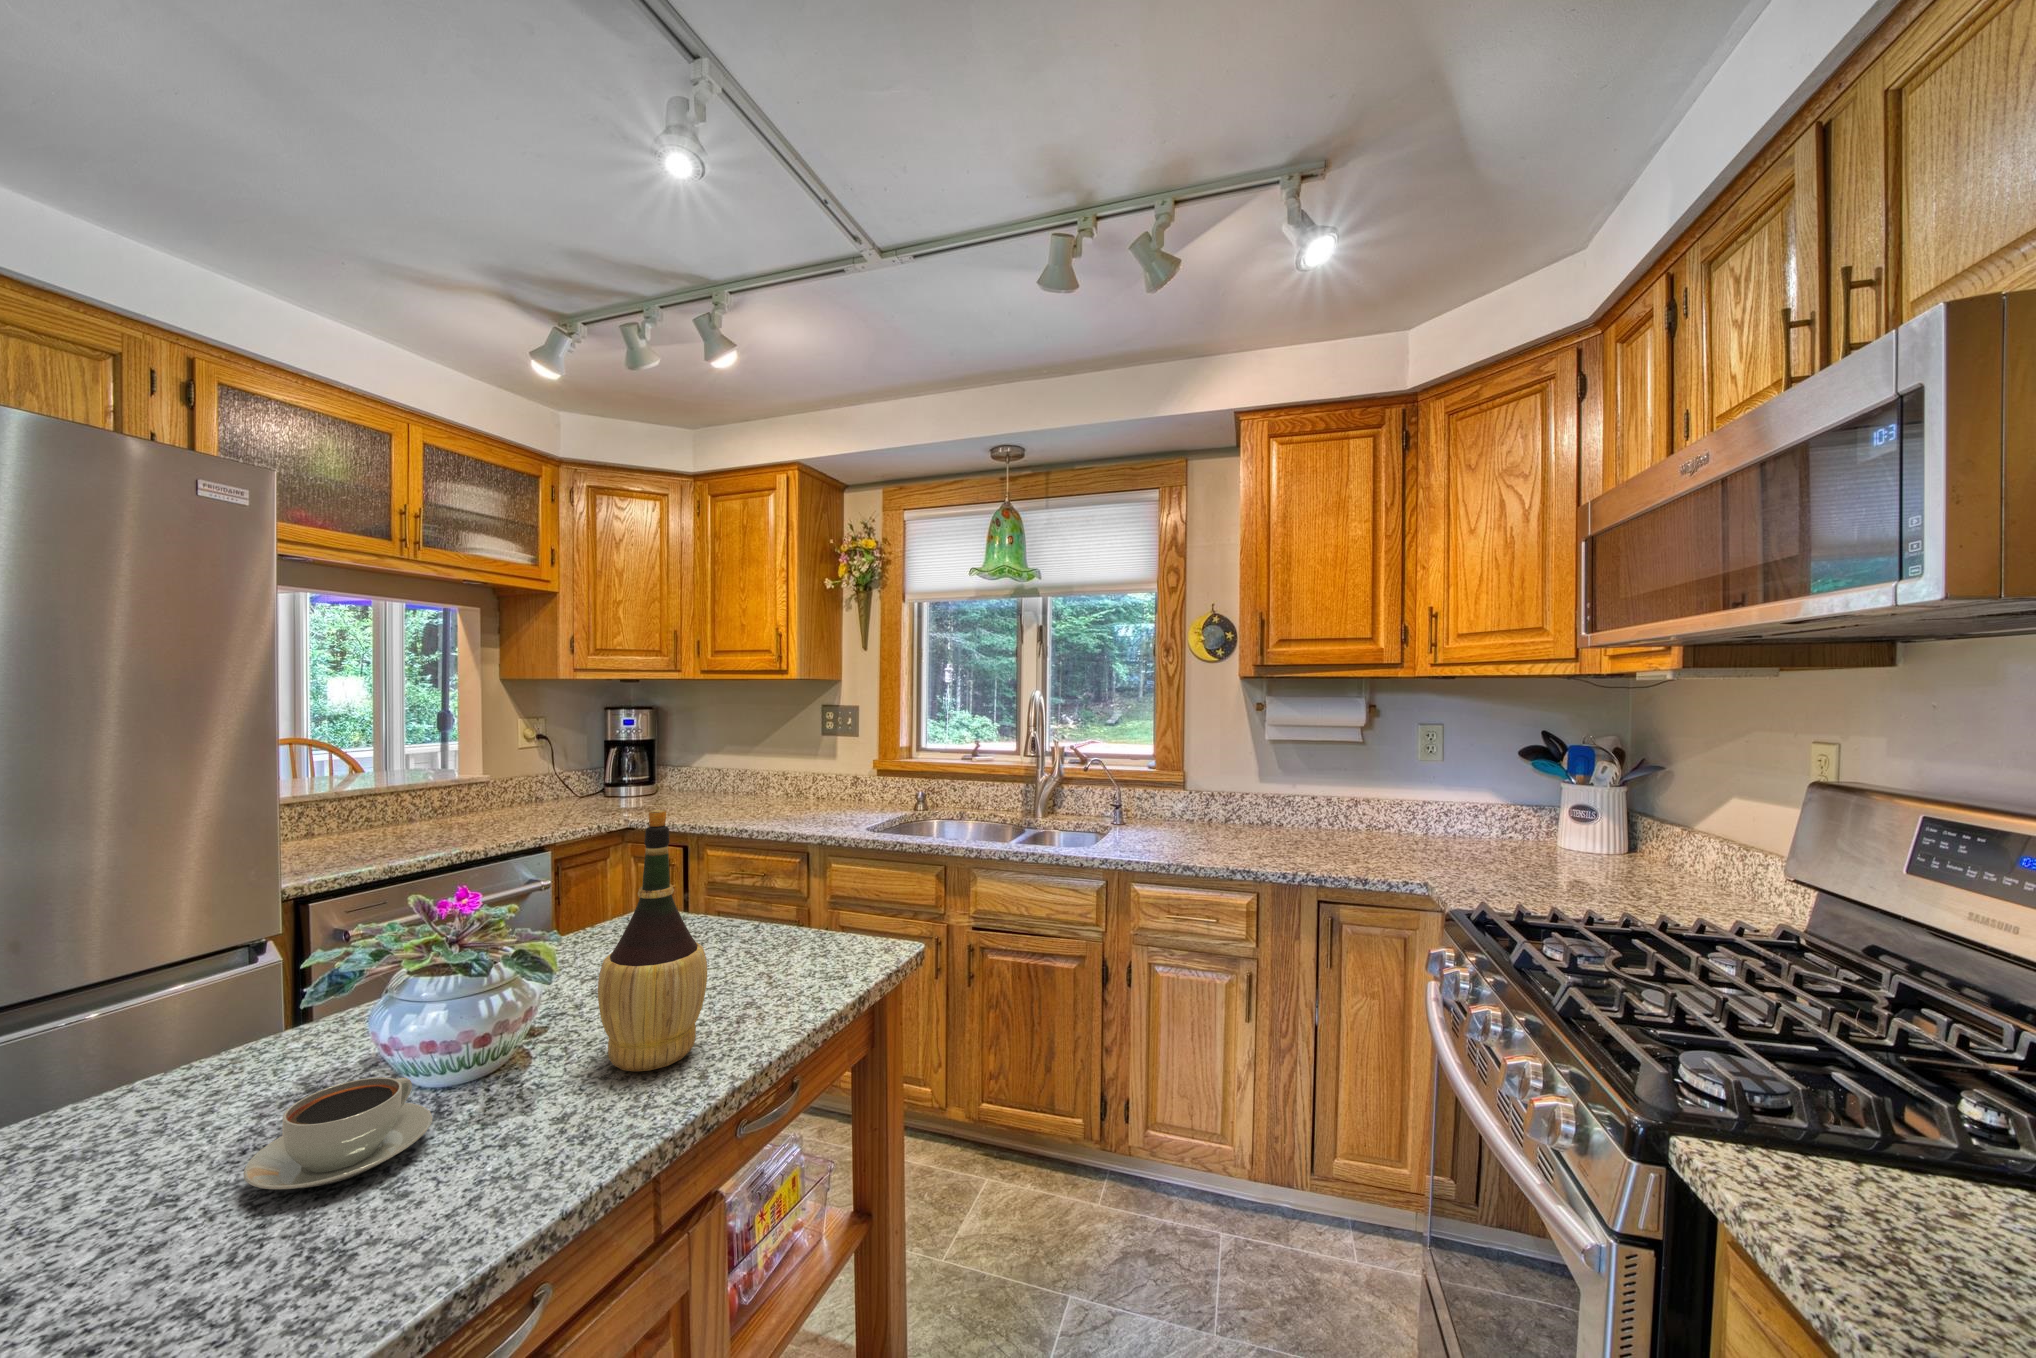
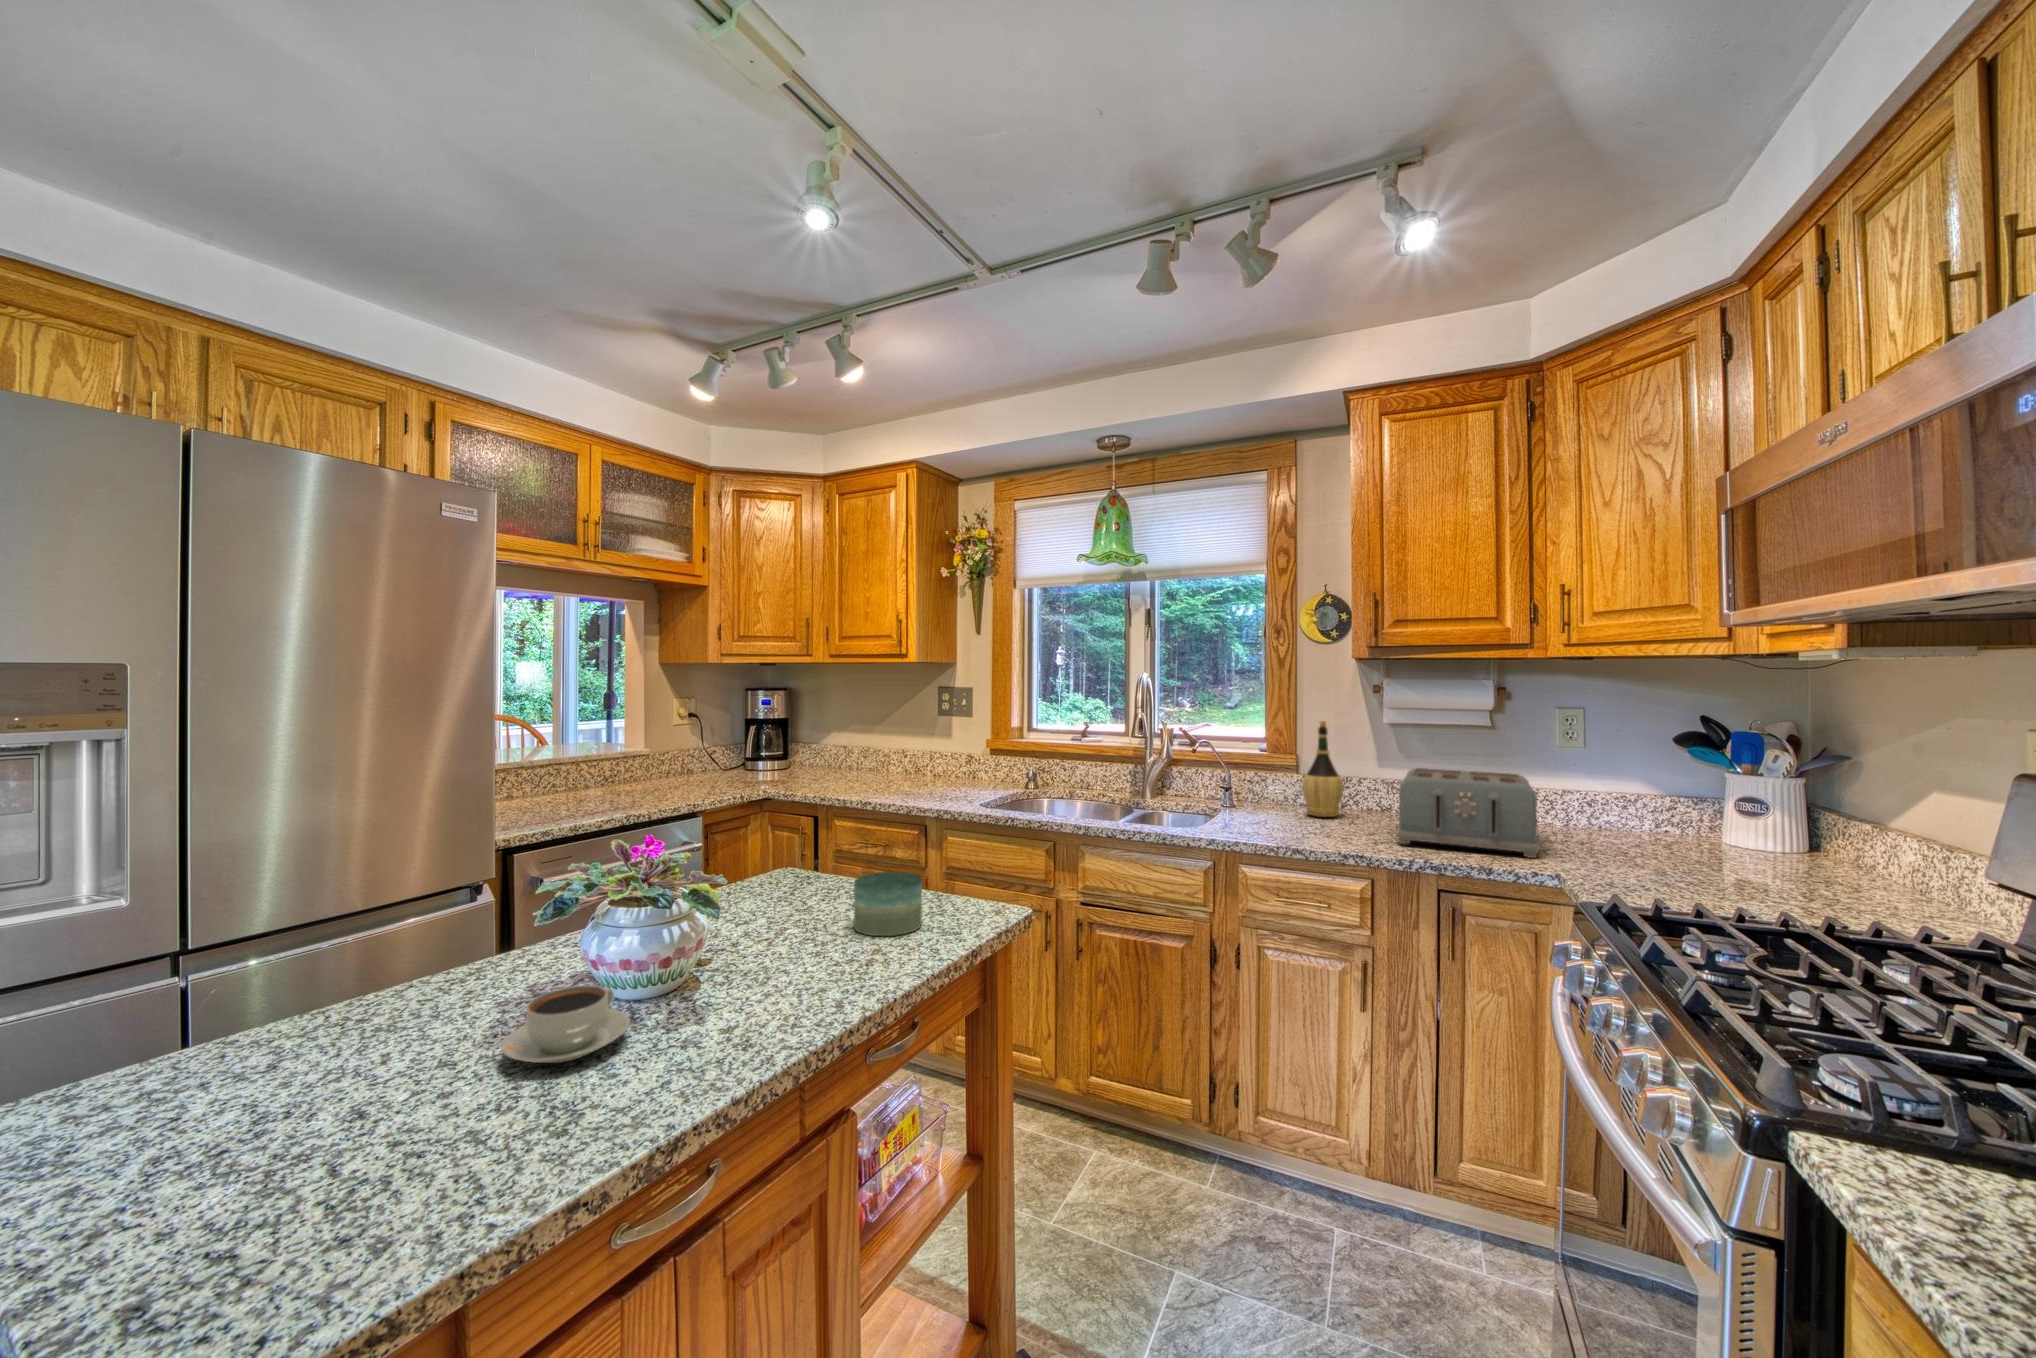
toaster: none [1278,781,1406,866] -> present [1397,768,1539,858]
wine bottle: present [598,810,707,1072] -> present [1302,721,1343,817]
candle: none [725,909,804,984] -> present [854,872,922,936]

